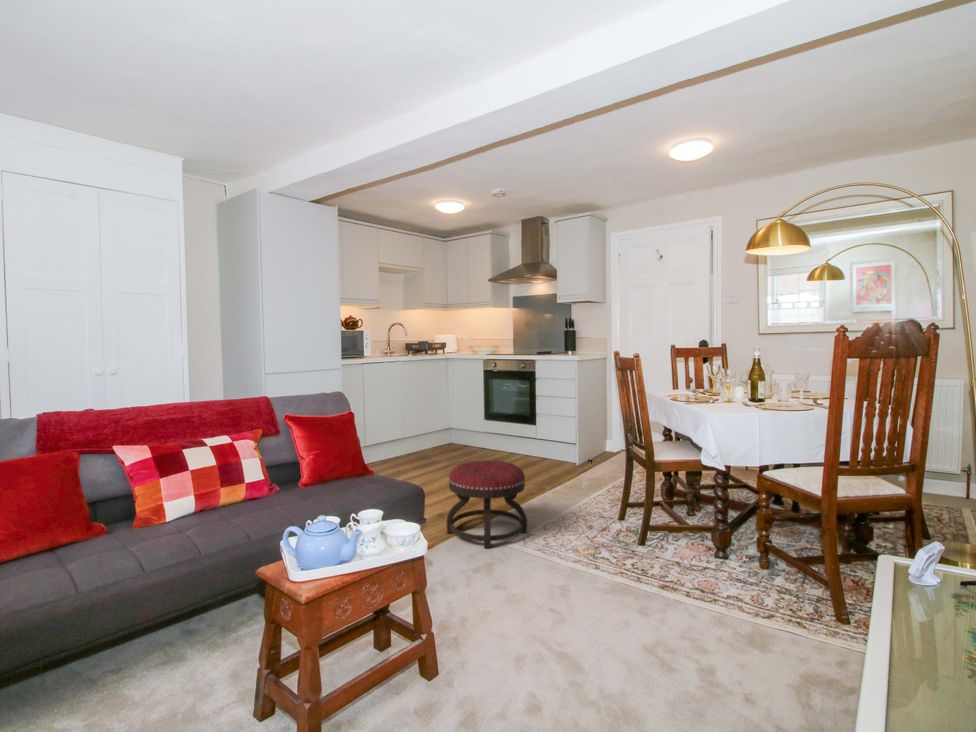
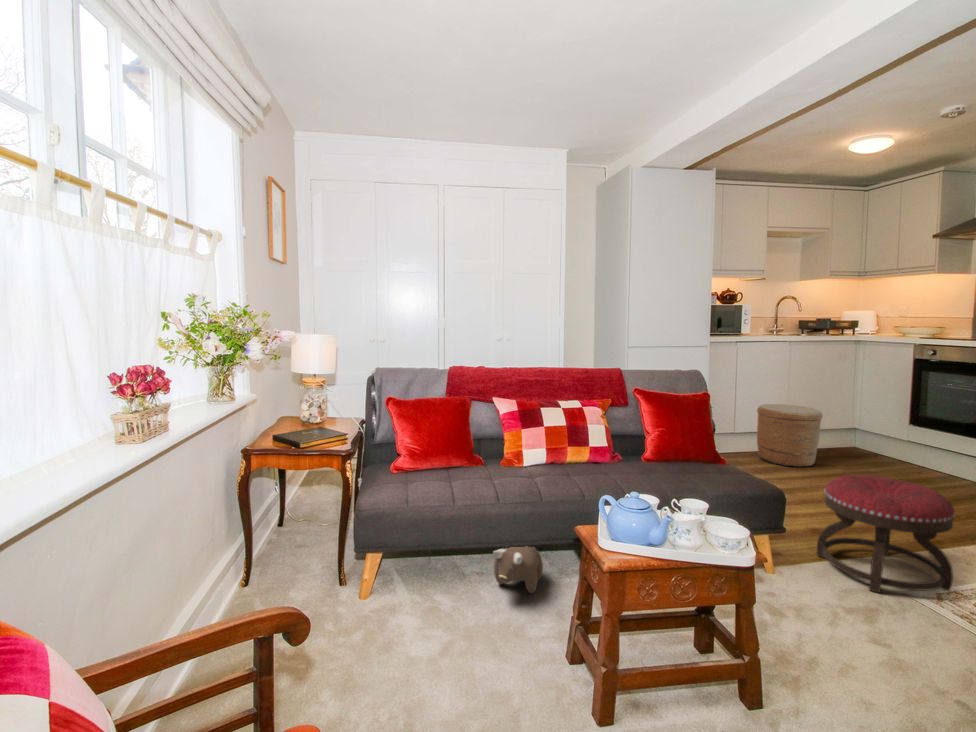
woven basket: none [384,414,432,466] -> present [757,404,823,467]
plush toy: none [138,609,204,673] -> present [493,546,543,593]

